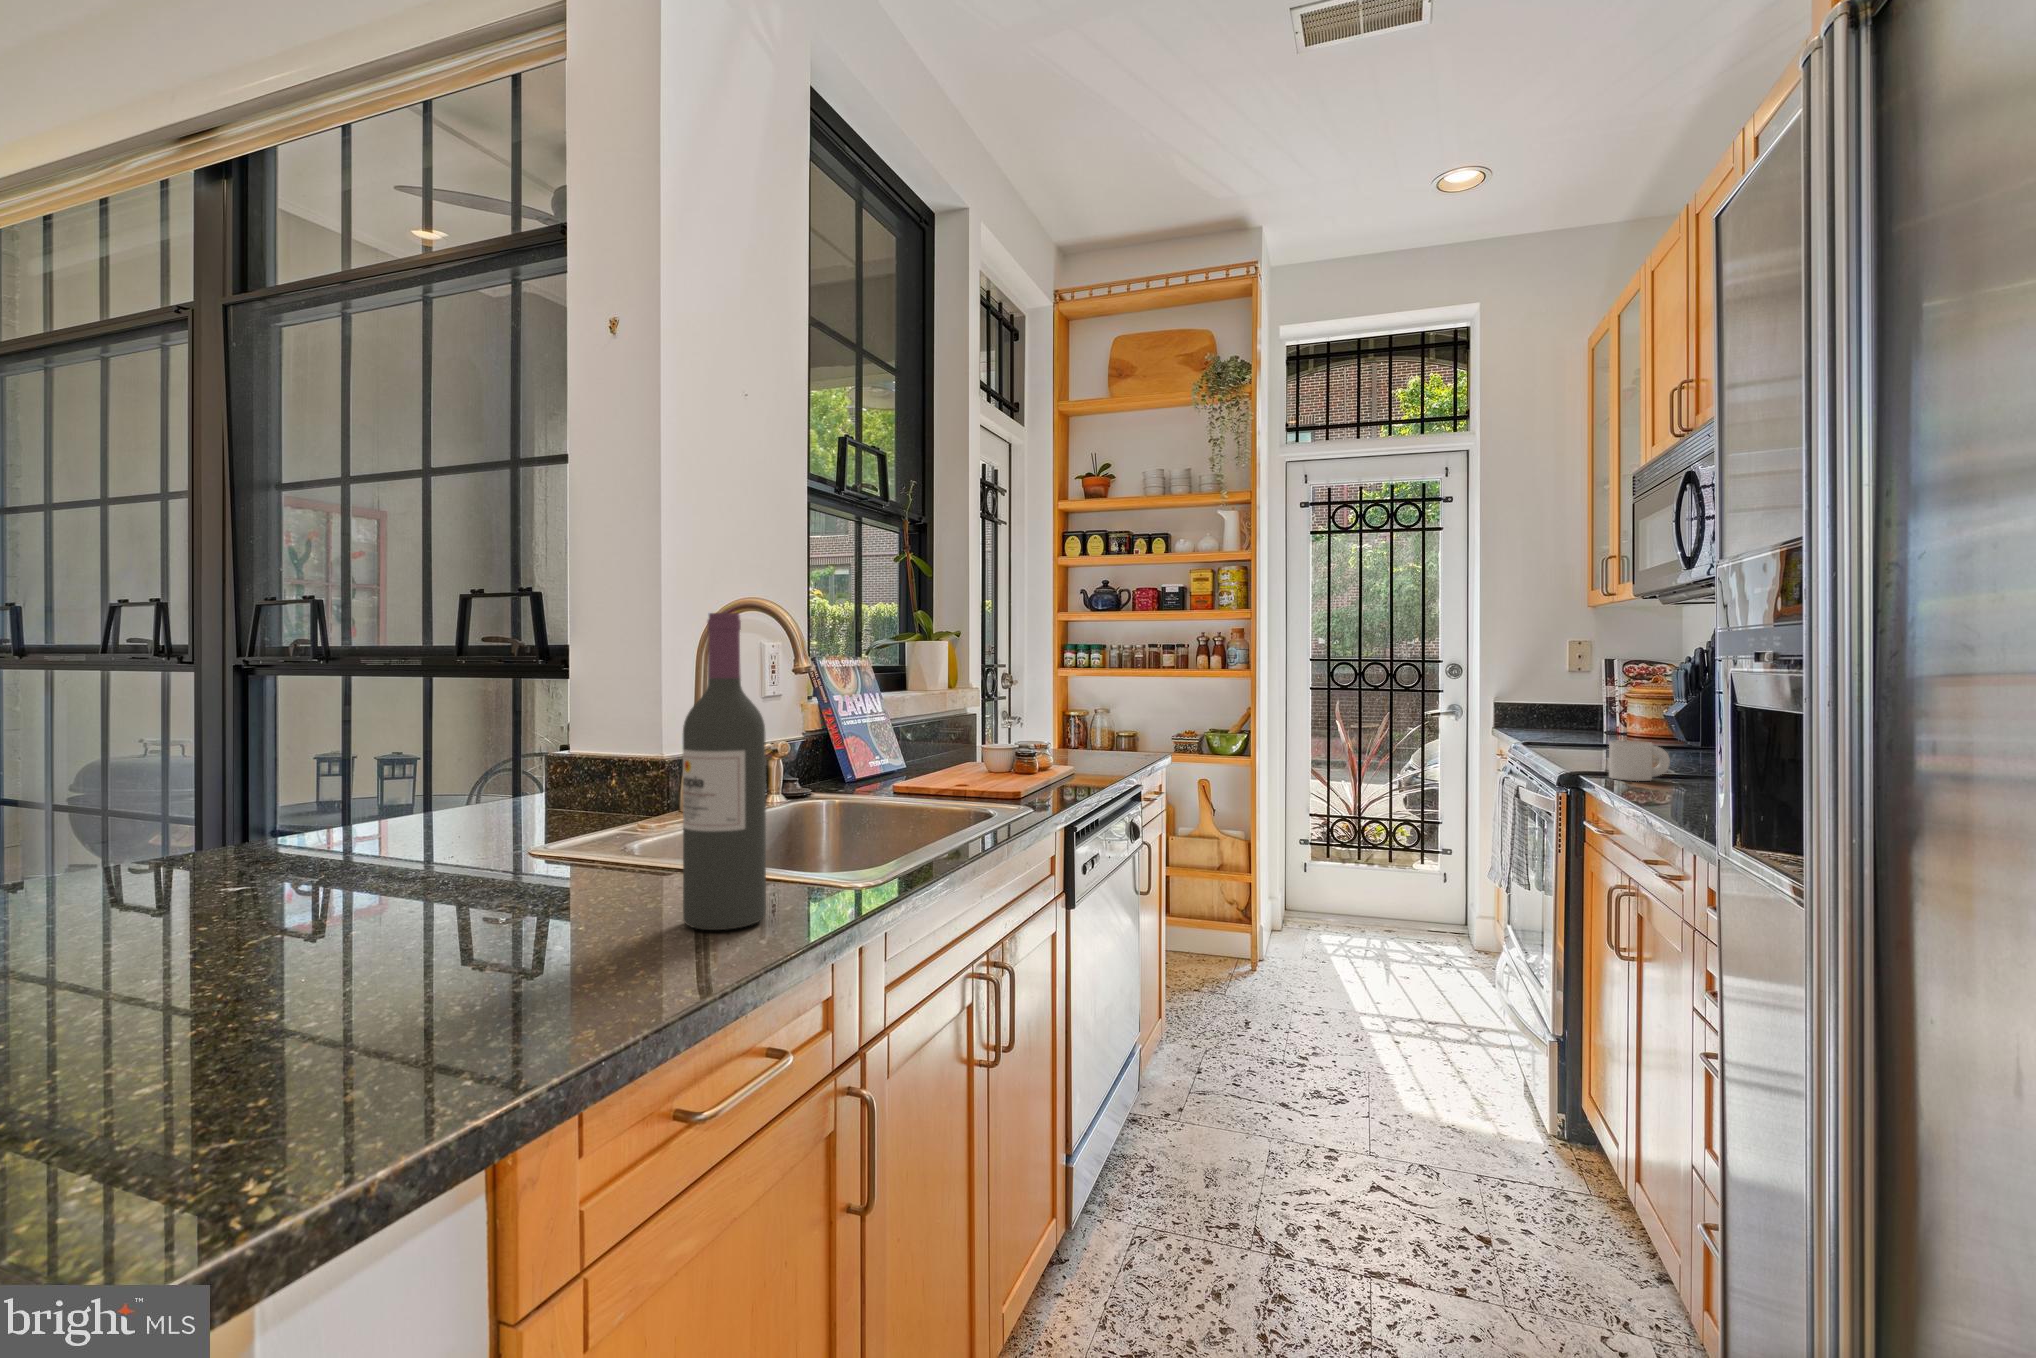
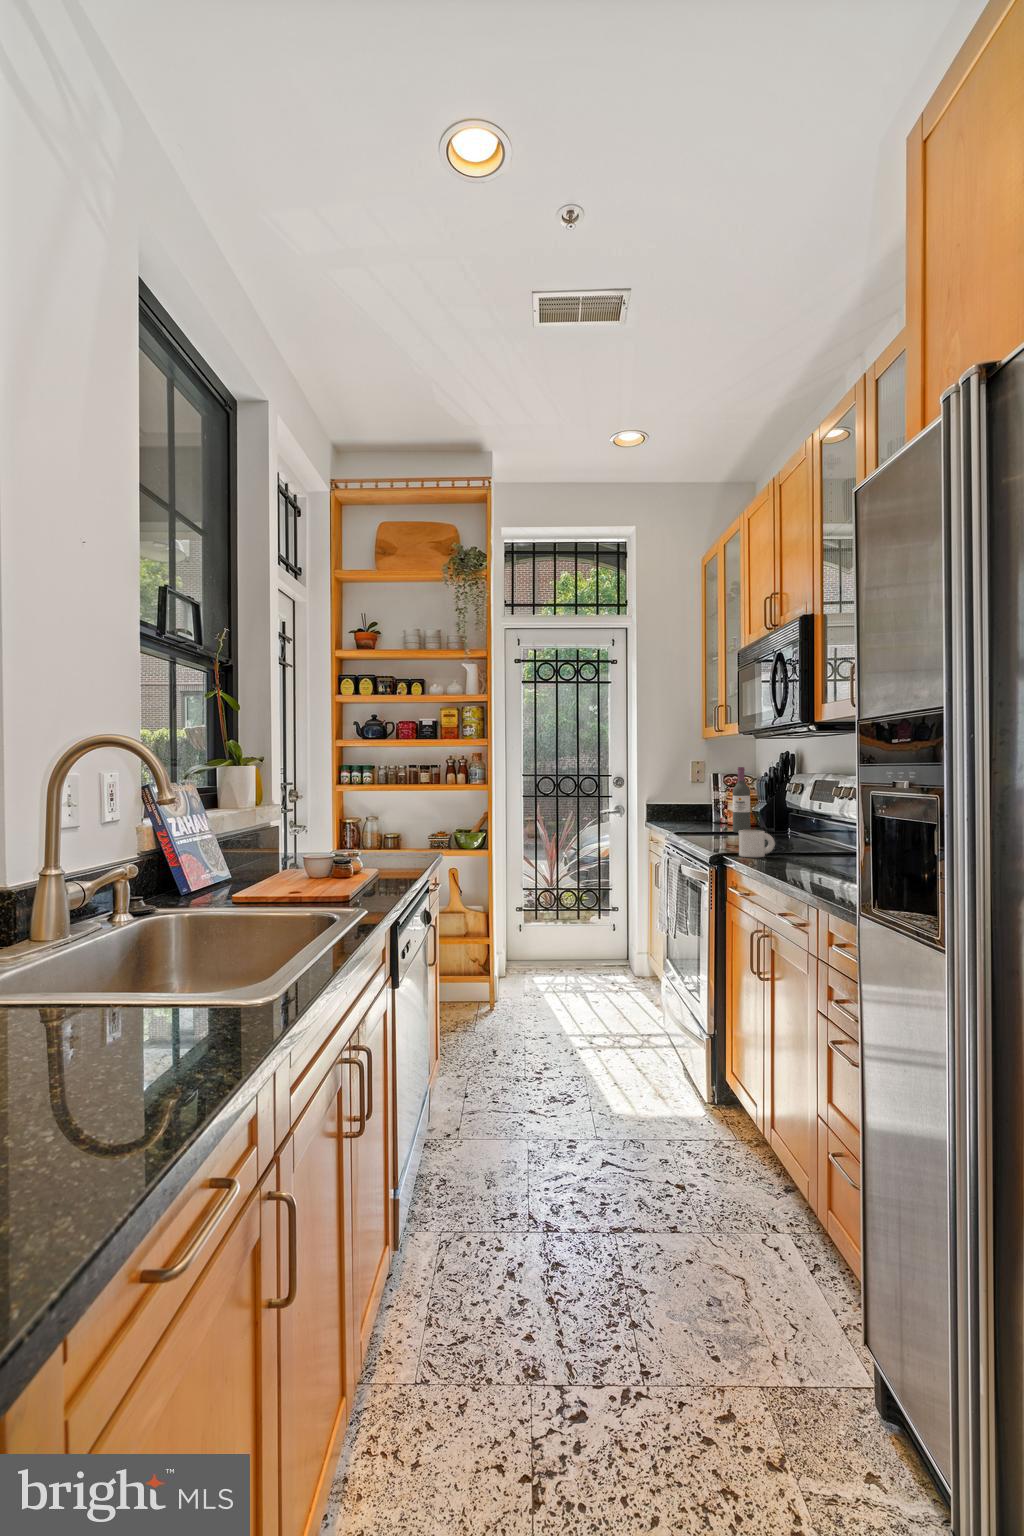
wine bottle: present [683,613,766,930] -> present [733,767,751,833]

